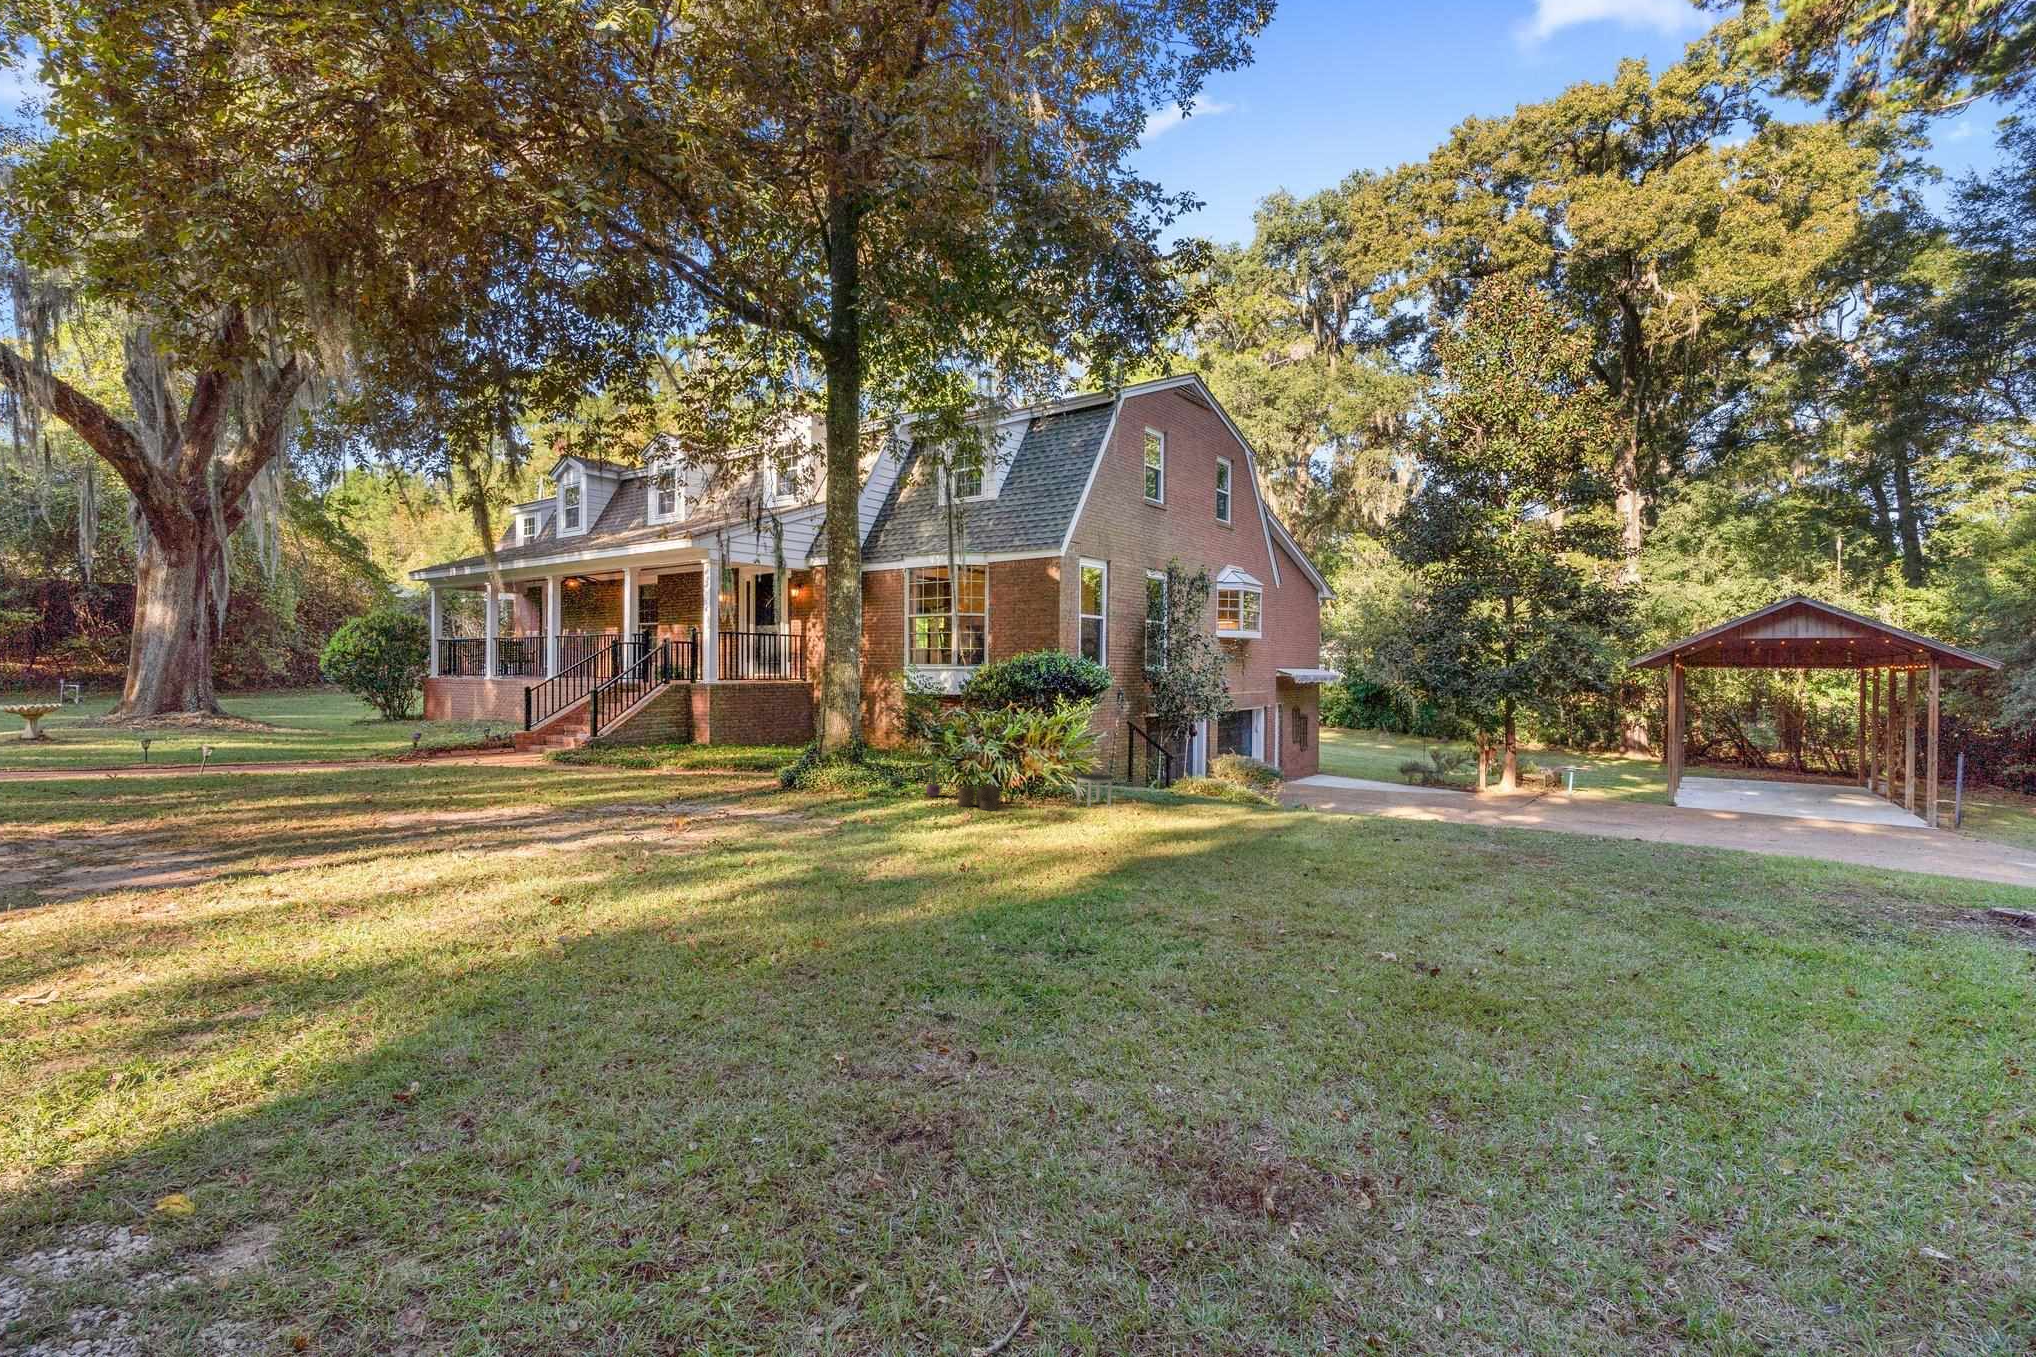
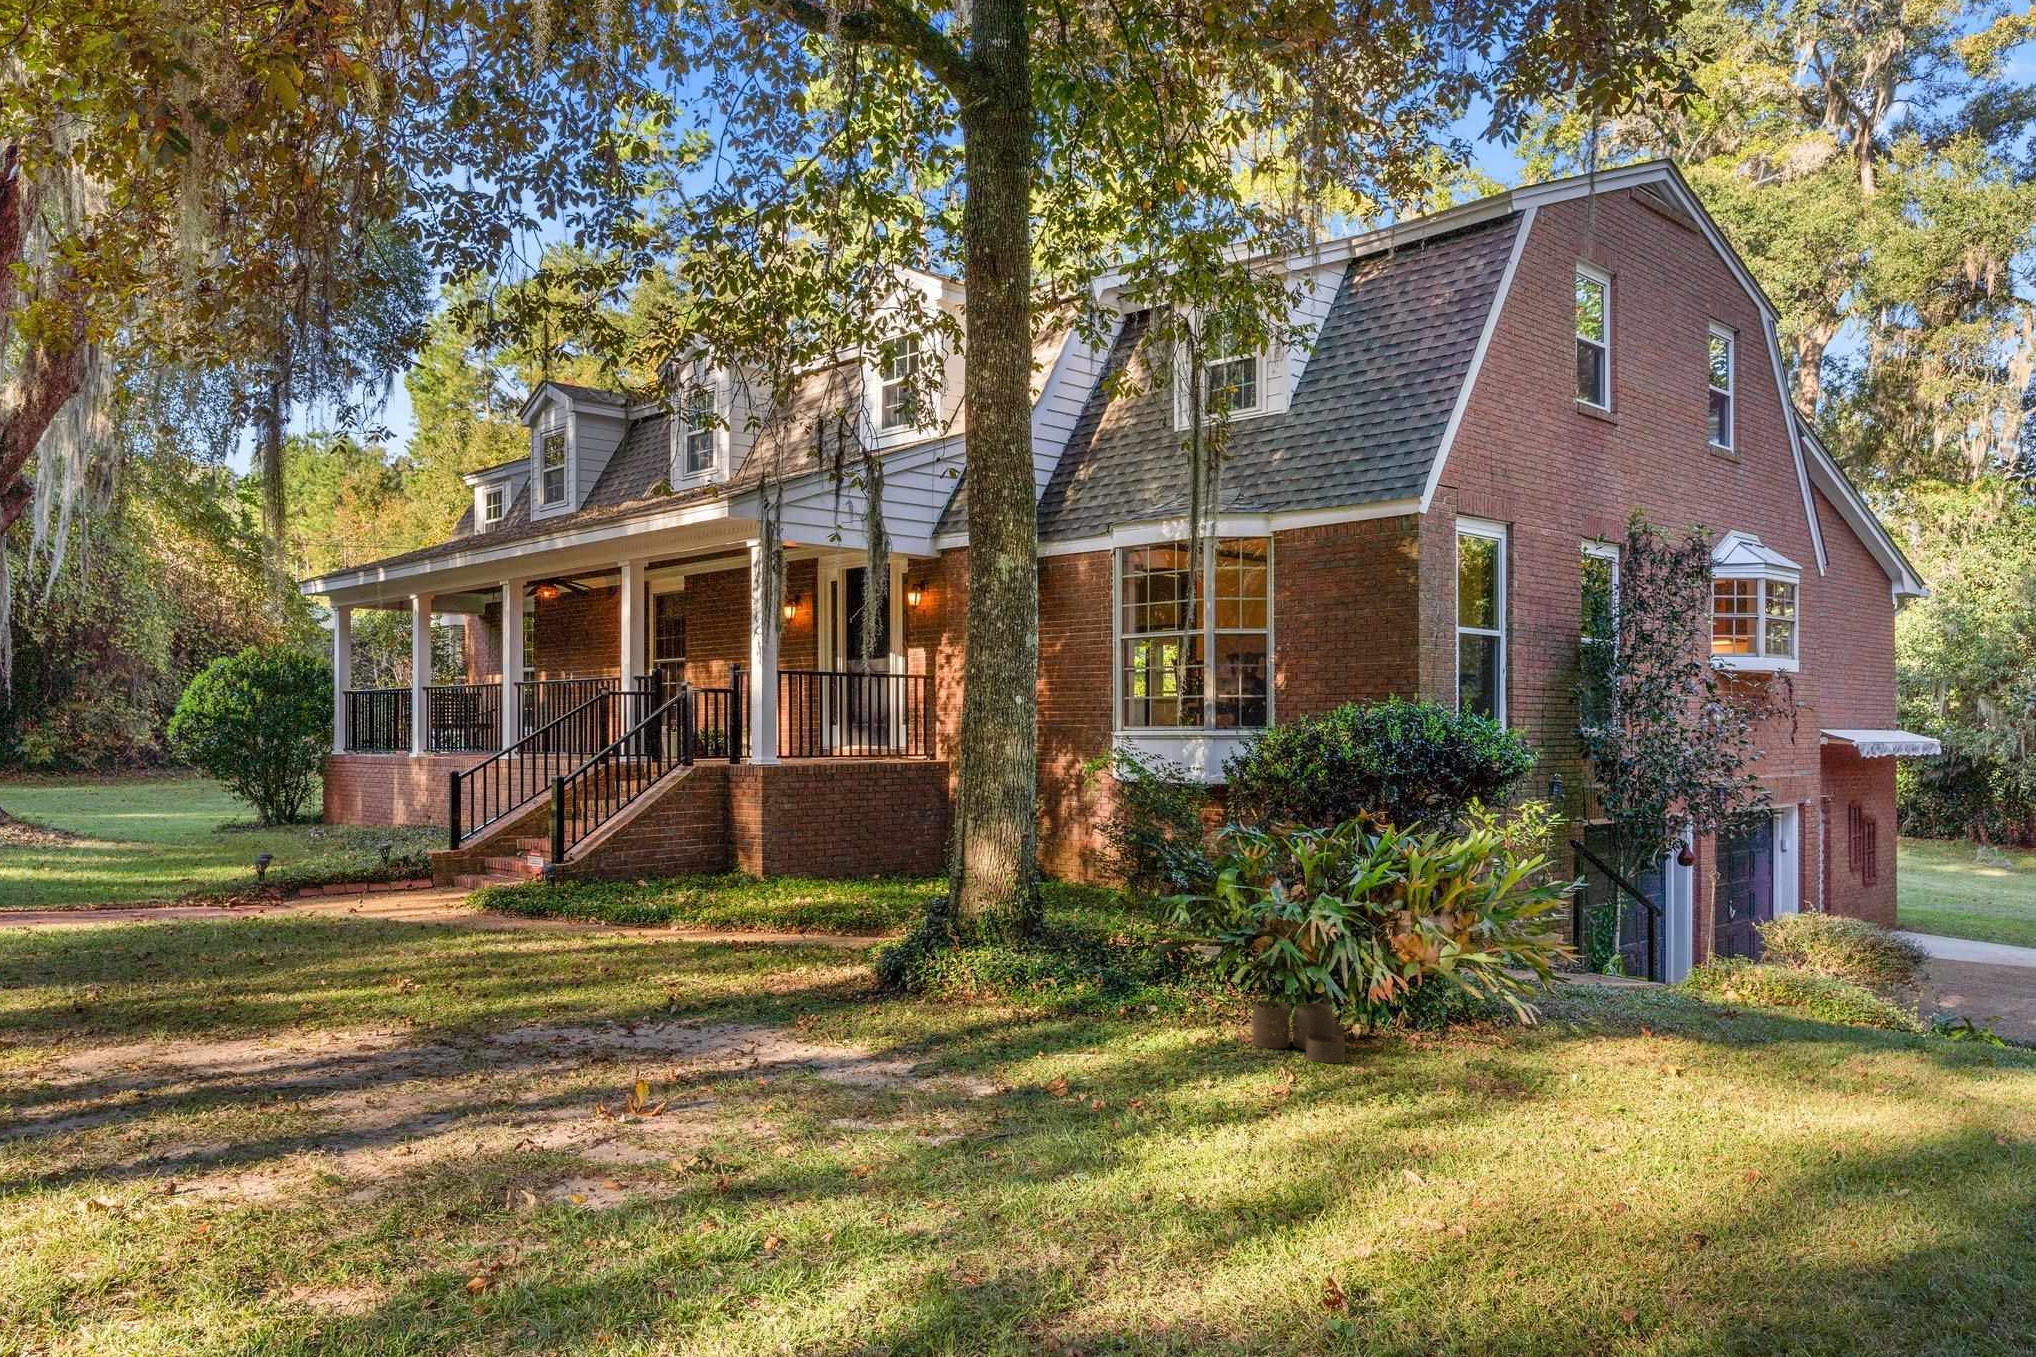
decorative plant: present [926,756,941,797] -> none [1144,924,1236,1016]
round table: present [1077,774,1112,806] -> none [1516,976,1605,1056]

